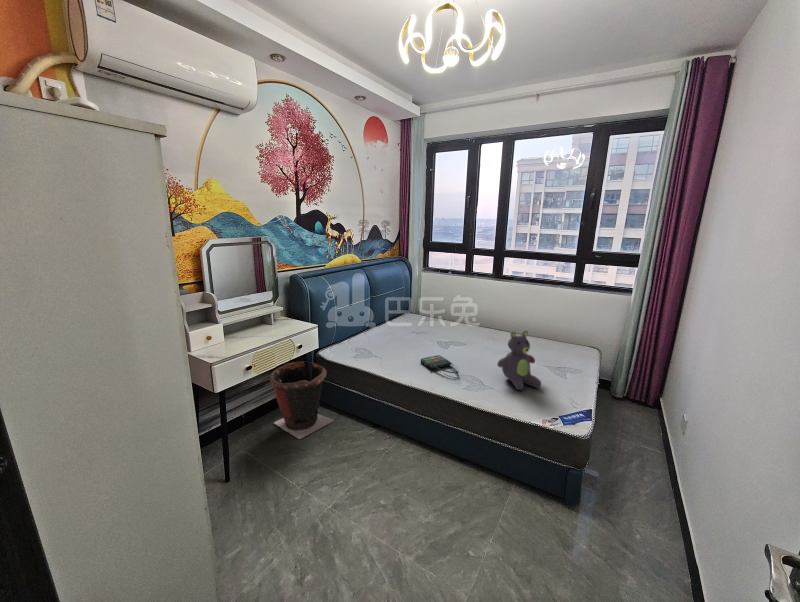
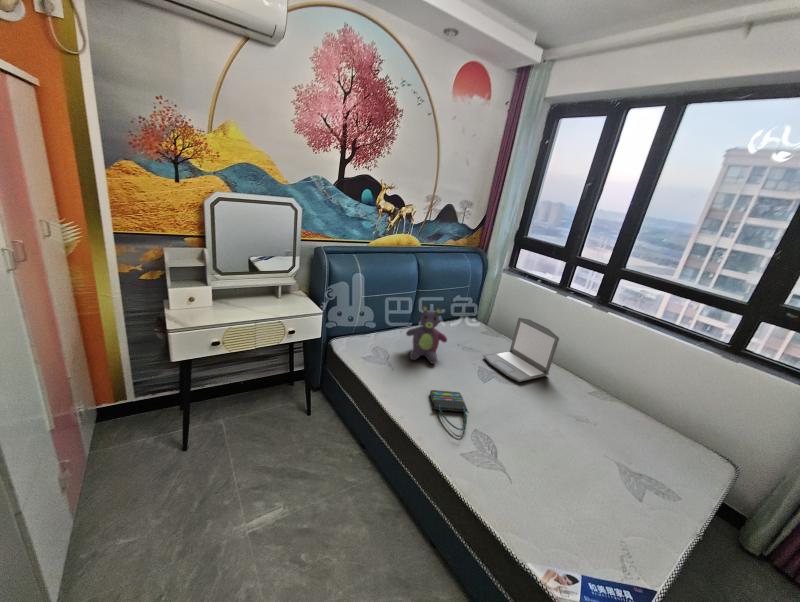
laptop: none [436,297,484,341] -> present [483,318,559,382]
stuffed bear: present [497,331,541,390] -> present [406,306,447,364]
waste bin: present [270,362,334,439] -> none [256,346,322,435]

